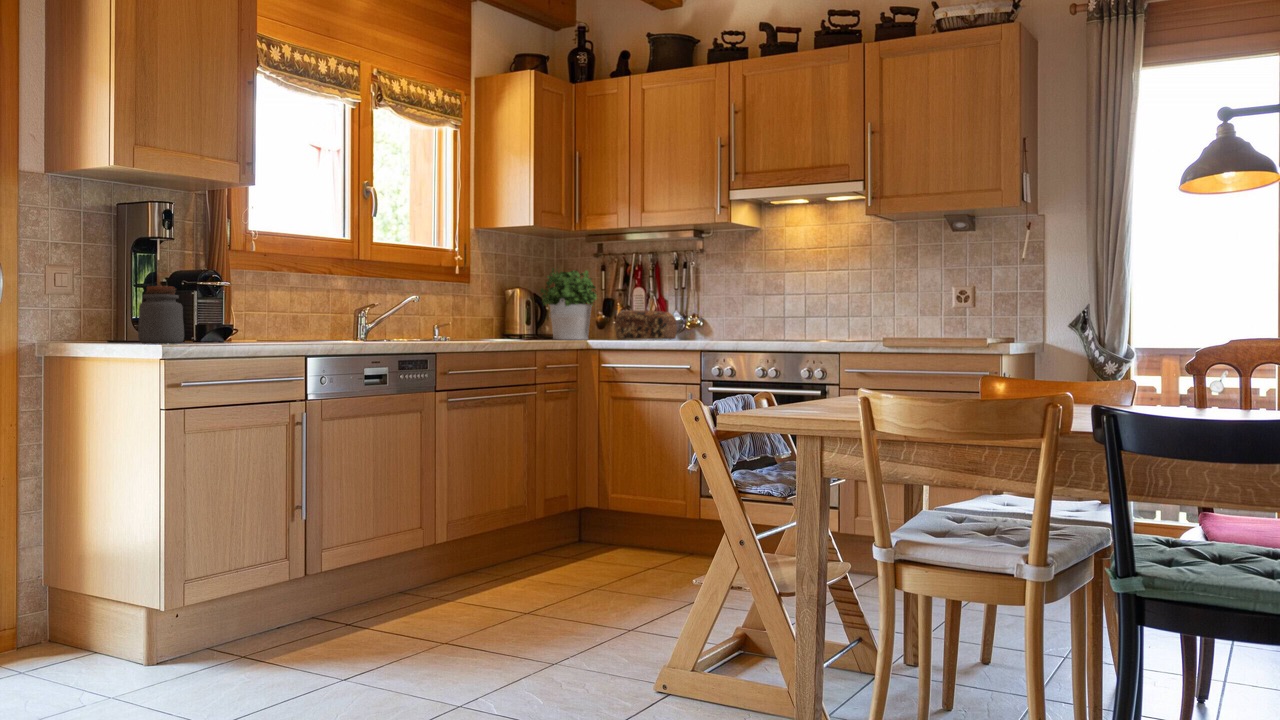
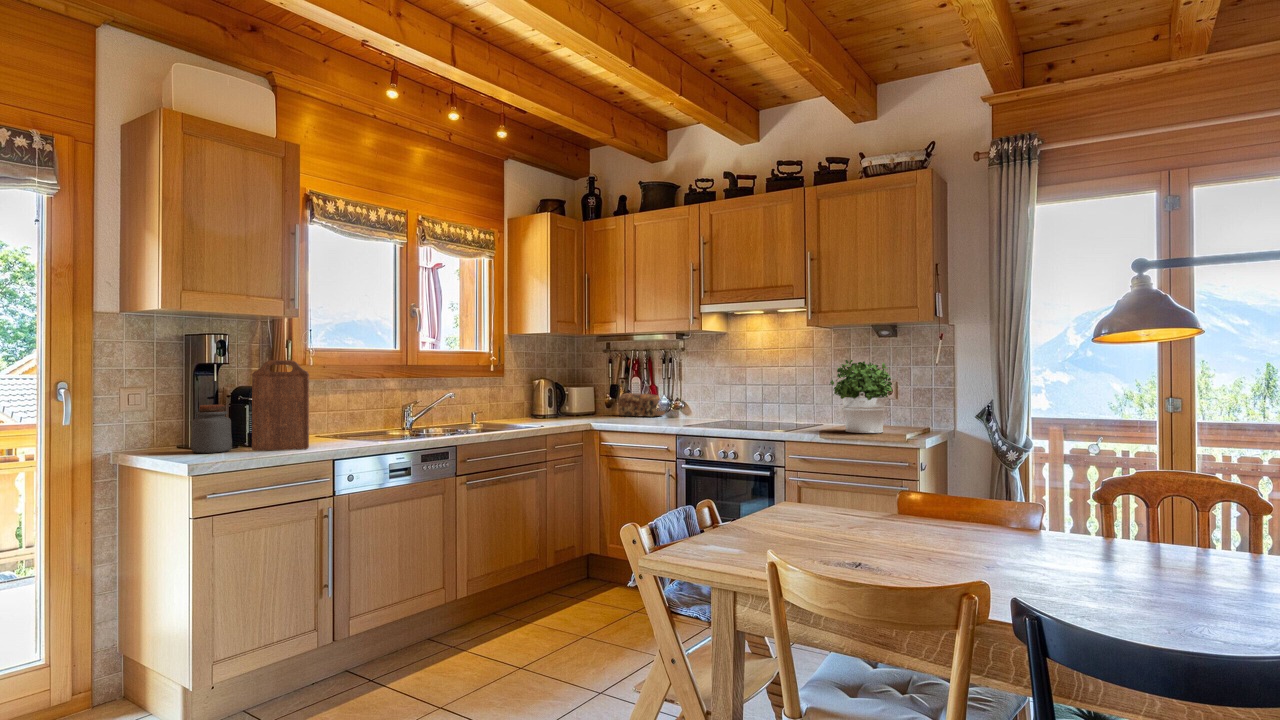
cutting board: none [208,234,276,343] -> present [252,360,309,450]
potted plant: present [541,268,597,340] -> present [830,360,892,433]

